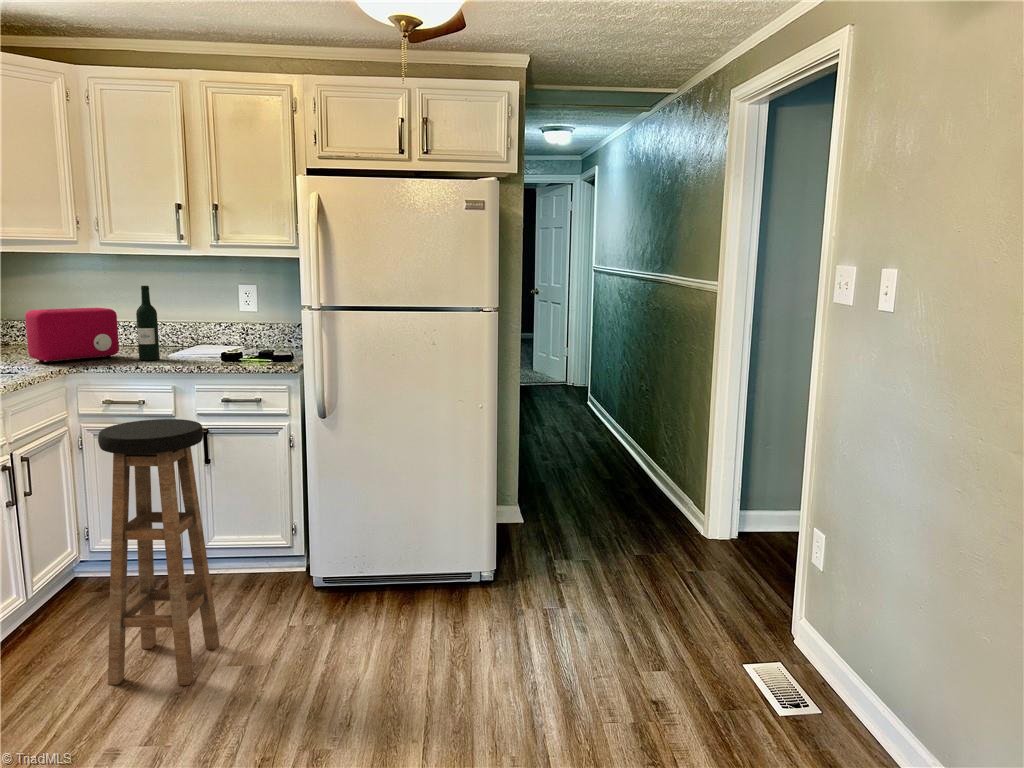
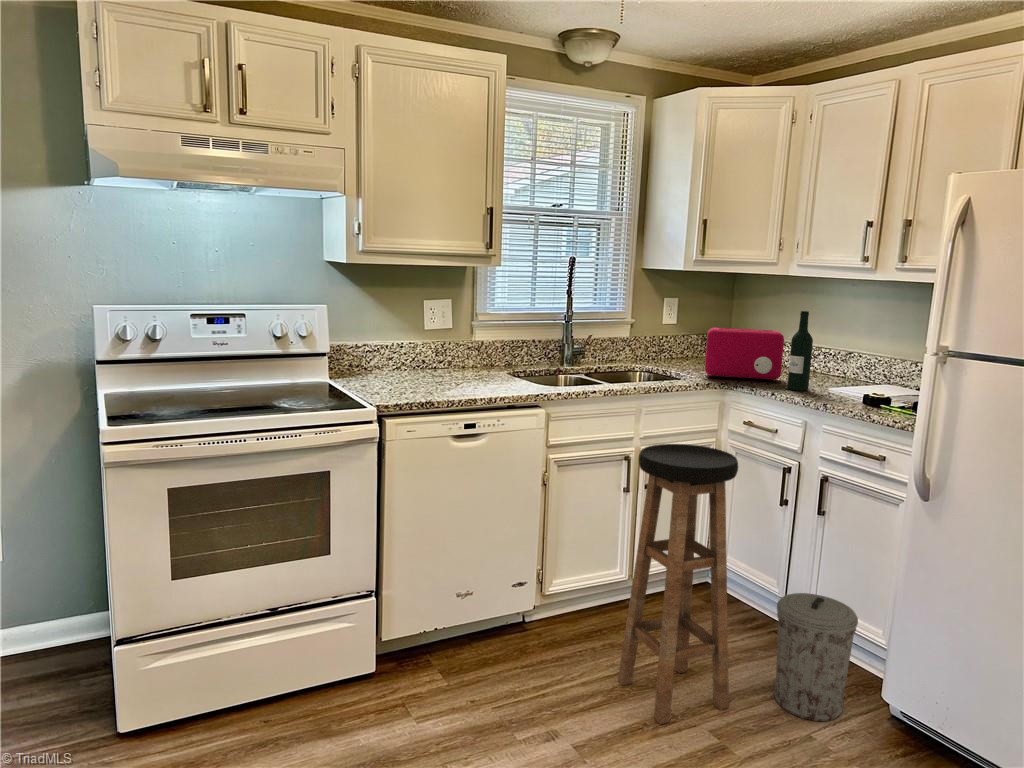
trash can: none [224,521,290,623] -> present [774,593,858,721]

